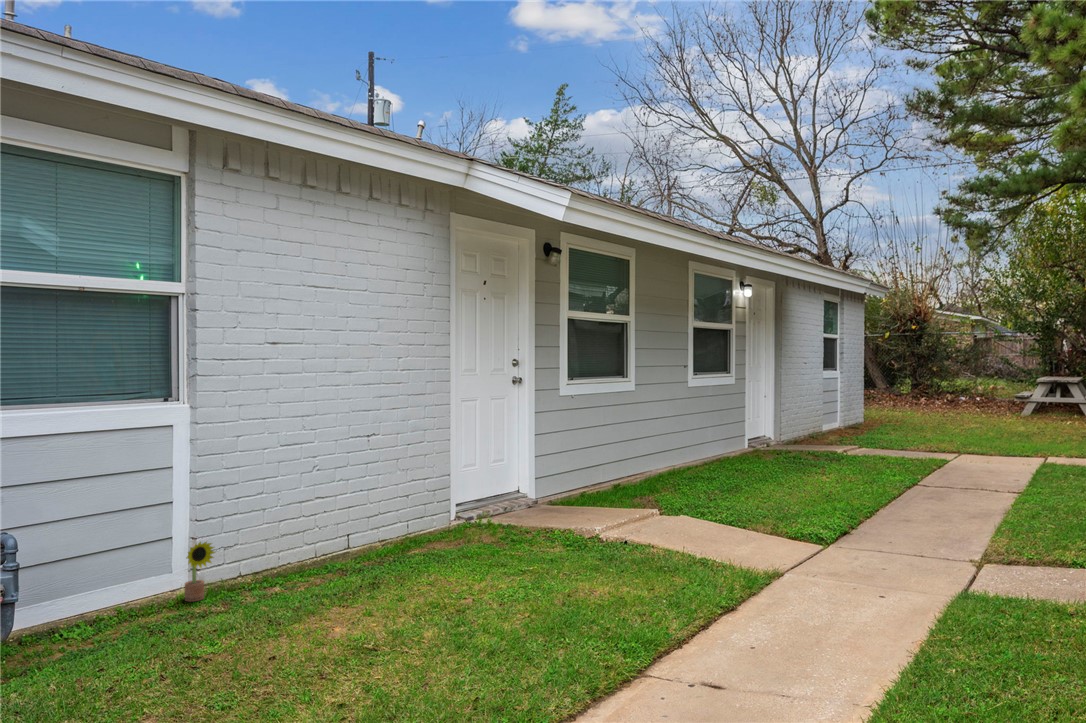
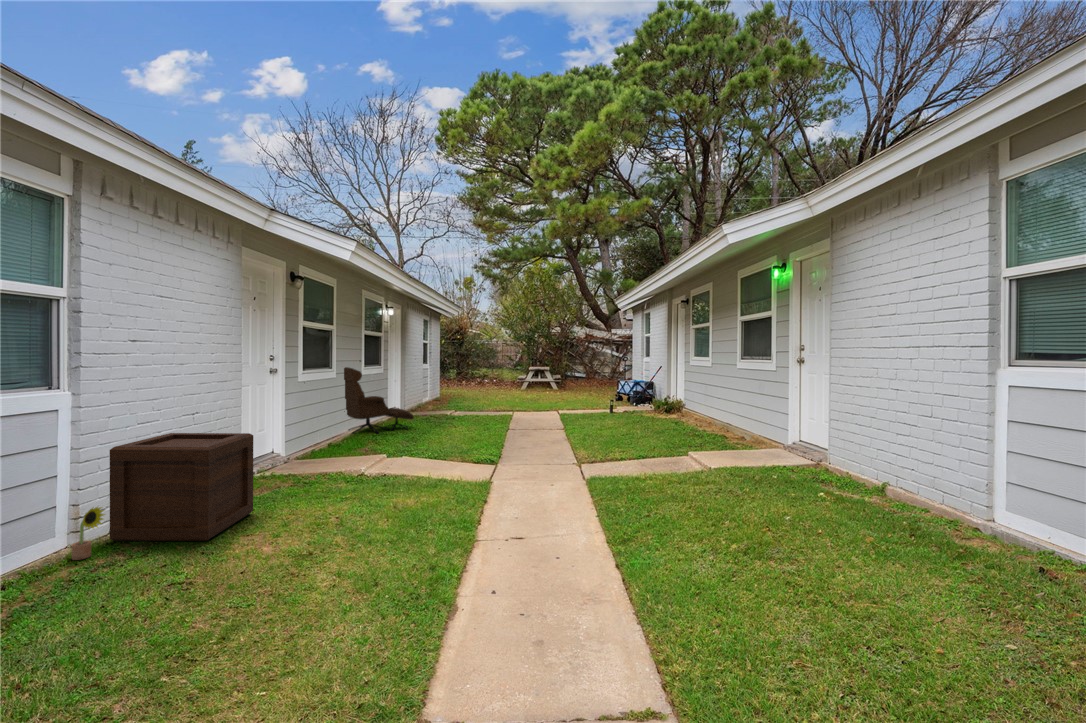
lounge chair: none [638,375,752,477] -> present [344,367,413,434]
wooden crate: none [236,458,402,604] -> present [110,433,253,541]

